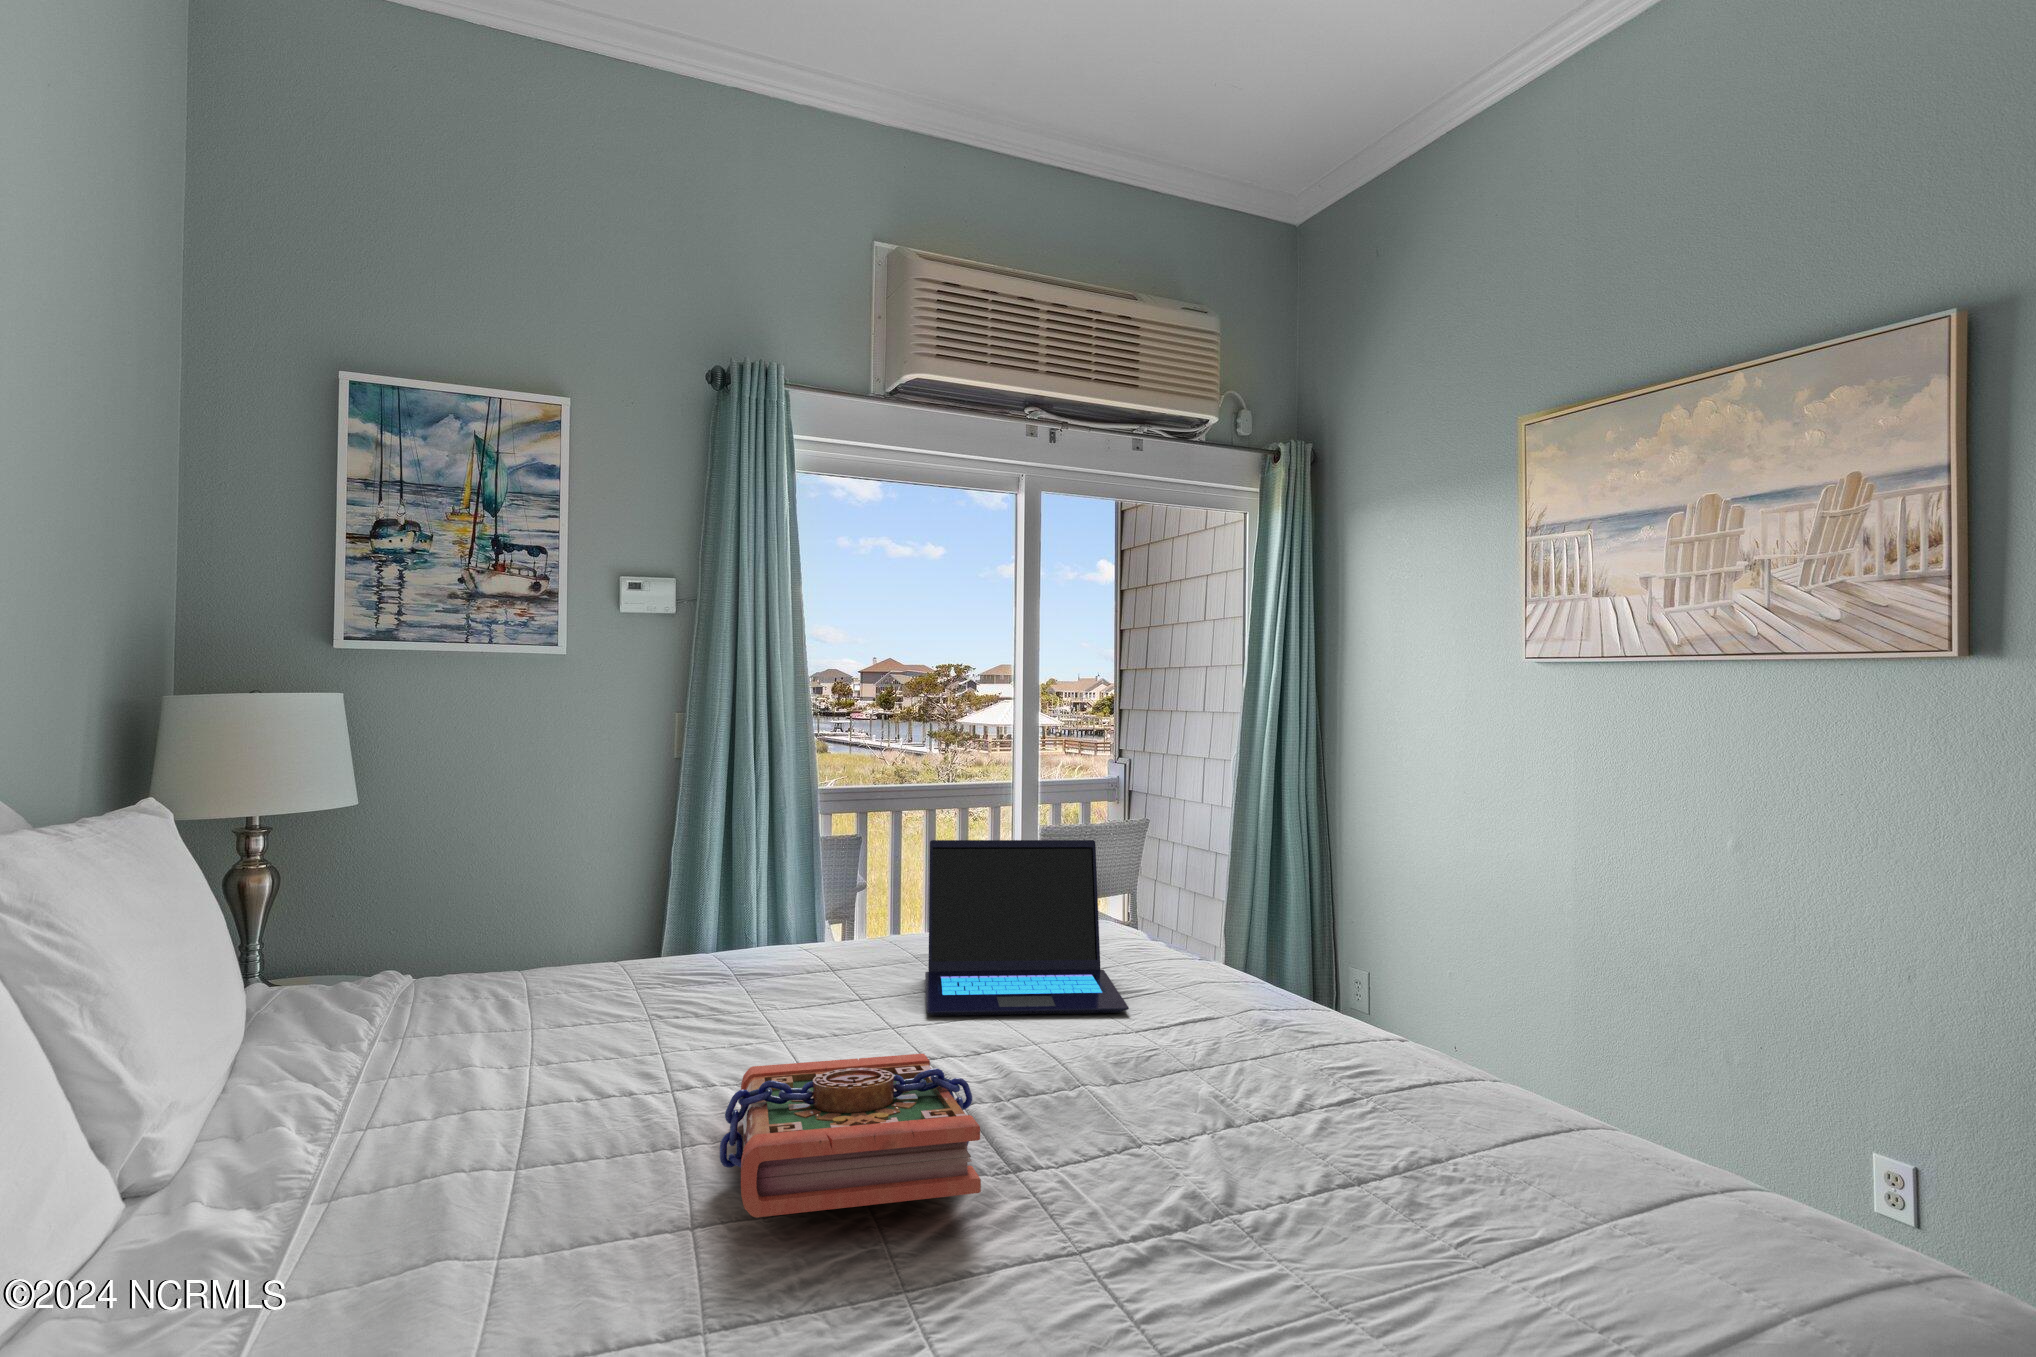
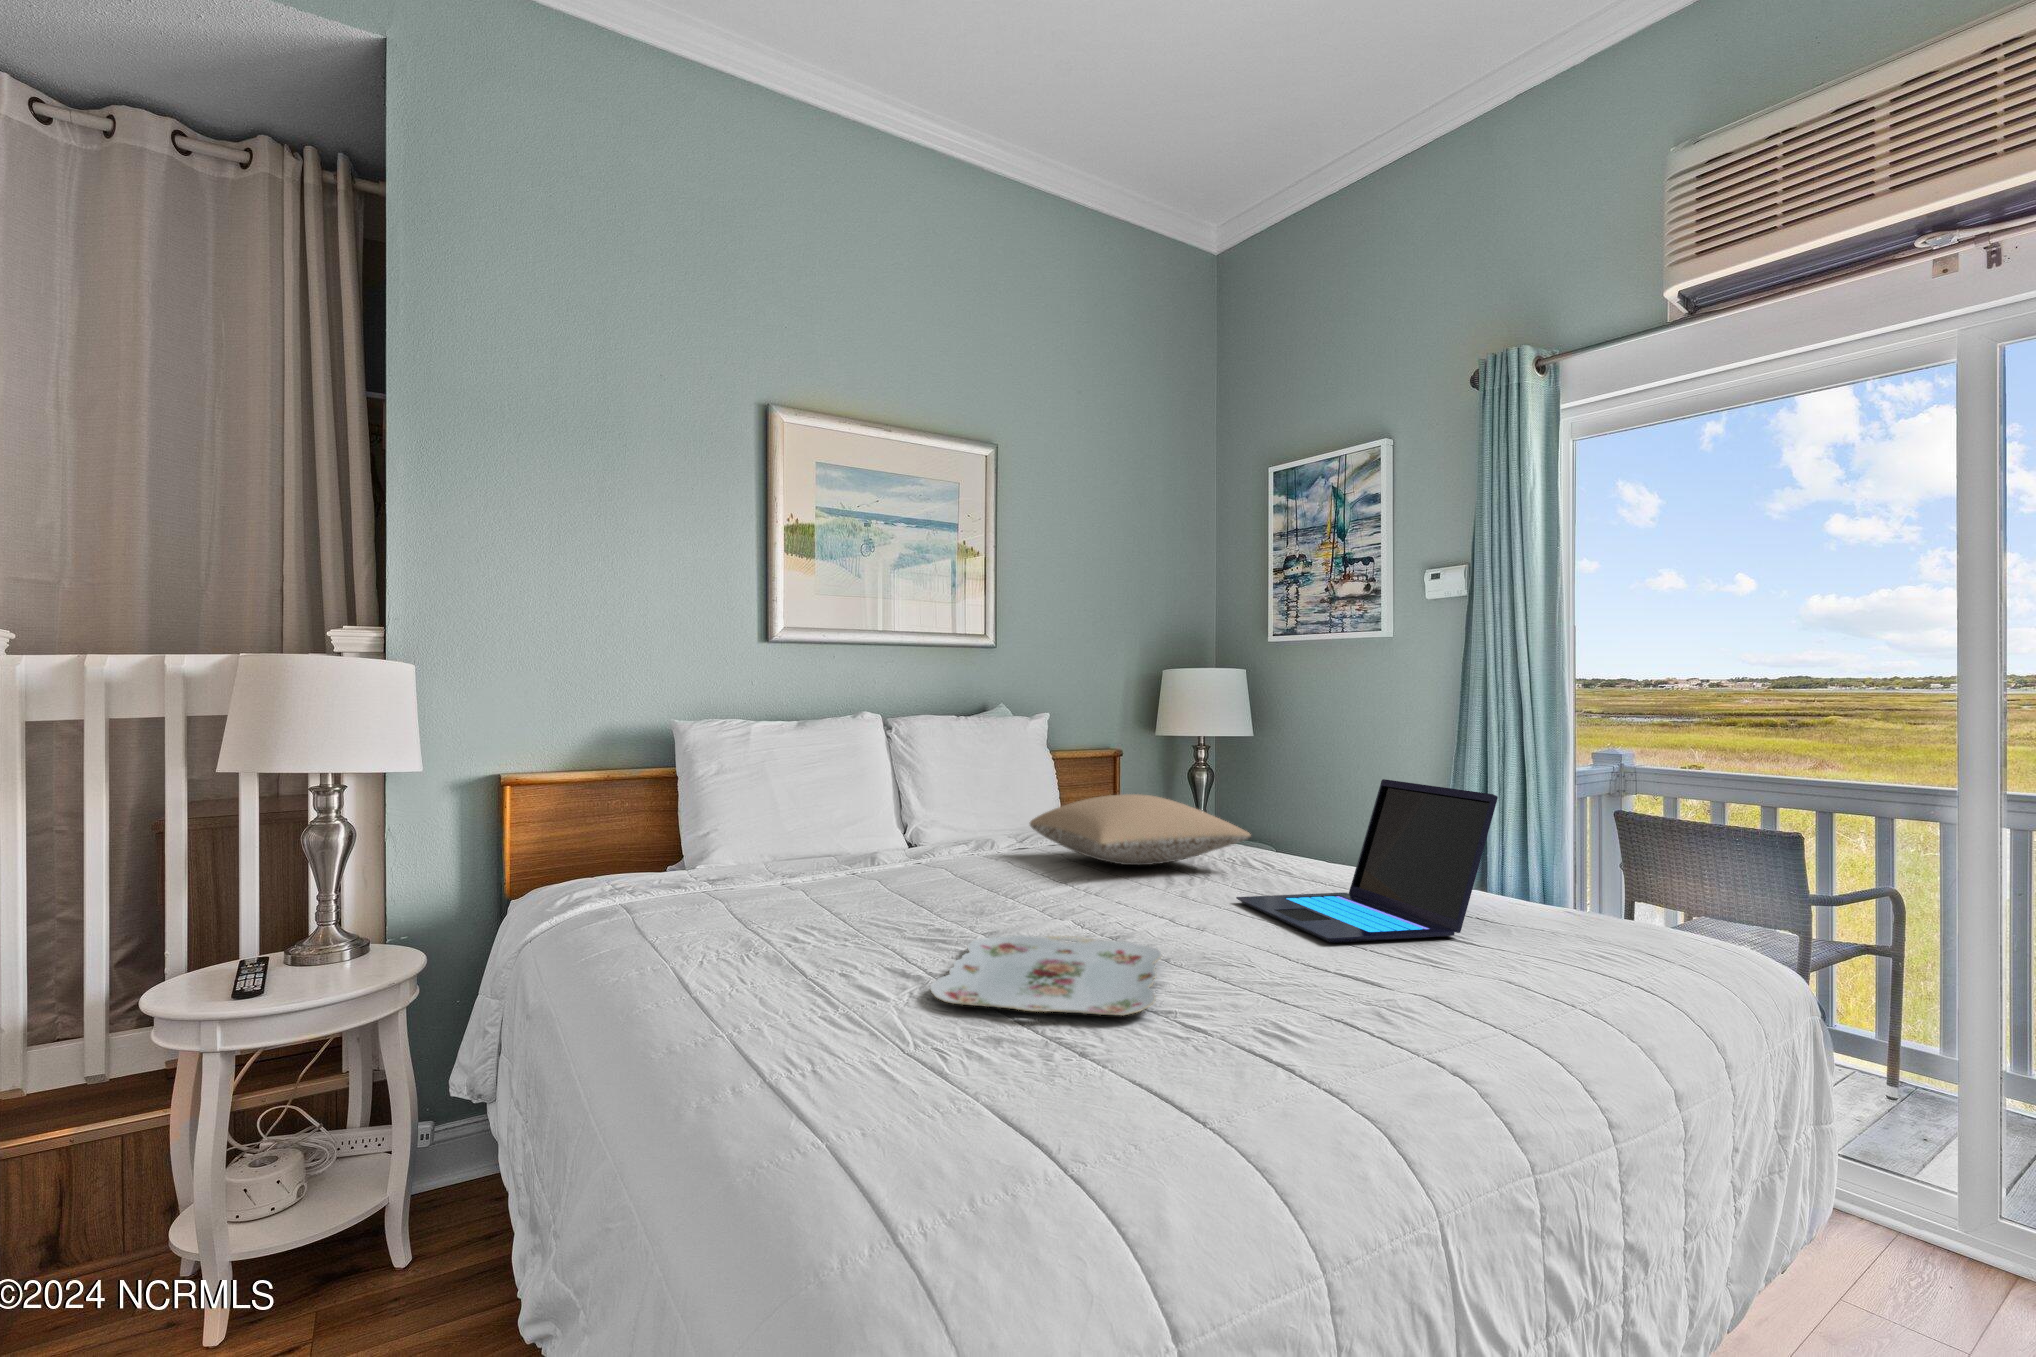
pillow: none [473,918,774,1042] -> present [1030,794,1251,865]
book: present [720,1054,981,1217] -> none [856,843,1058,913]
serving tray: none [1122,1072,1456,1200] -> present [930,935,1161,1016]

